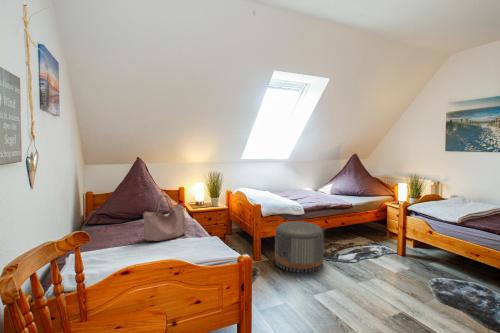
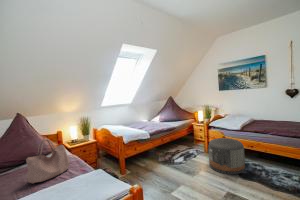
pouf: present [275,221,324,273] -> present [208,138,245,174]

